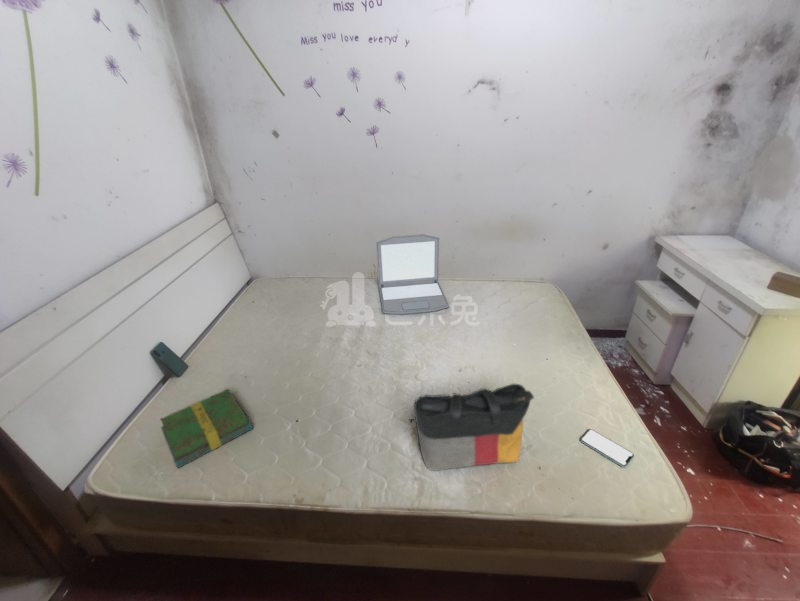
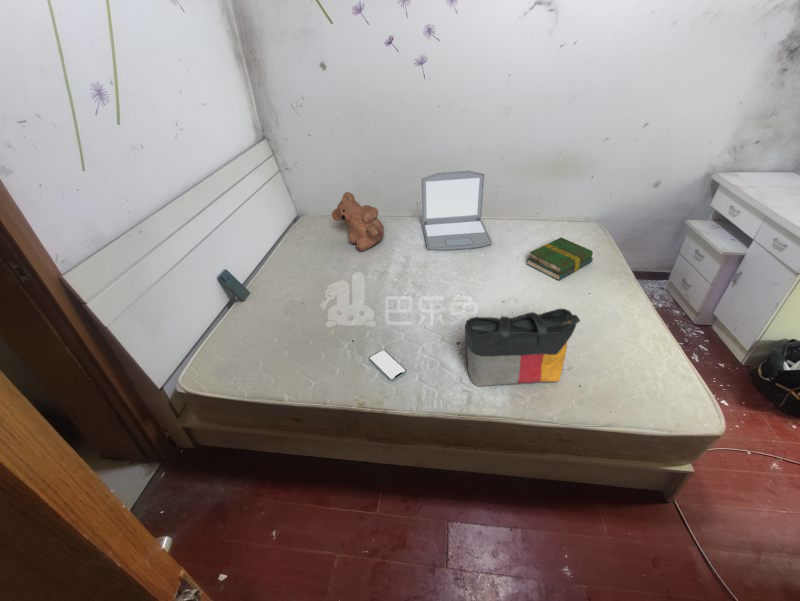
teddy bear: none [283,256,338,317] -> present [332,192,384,251]
book: present [161,389,252,468] -> present [527,237,593,280]
smartphone: present [580,429,634,467] -> present [369,350,406,381]

